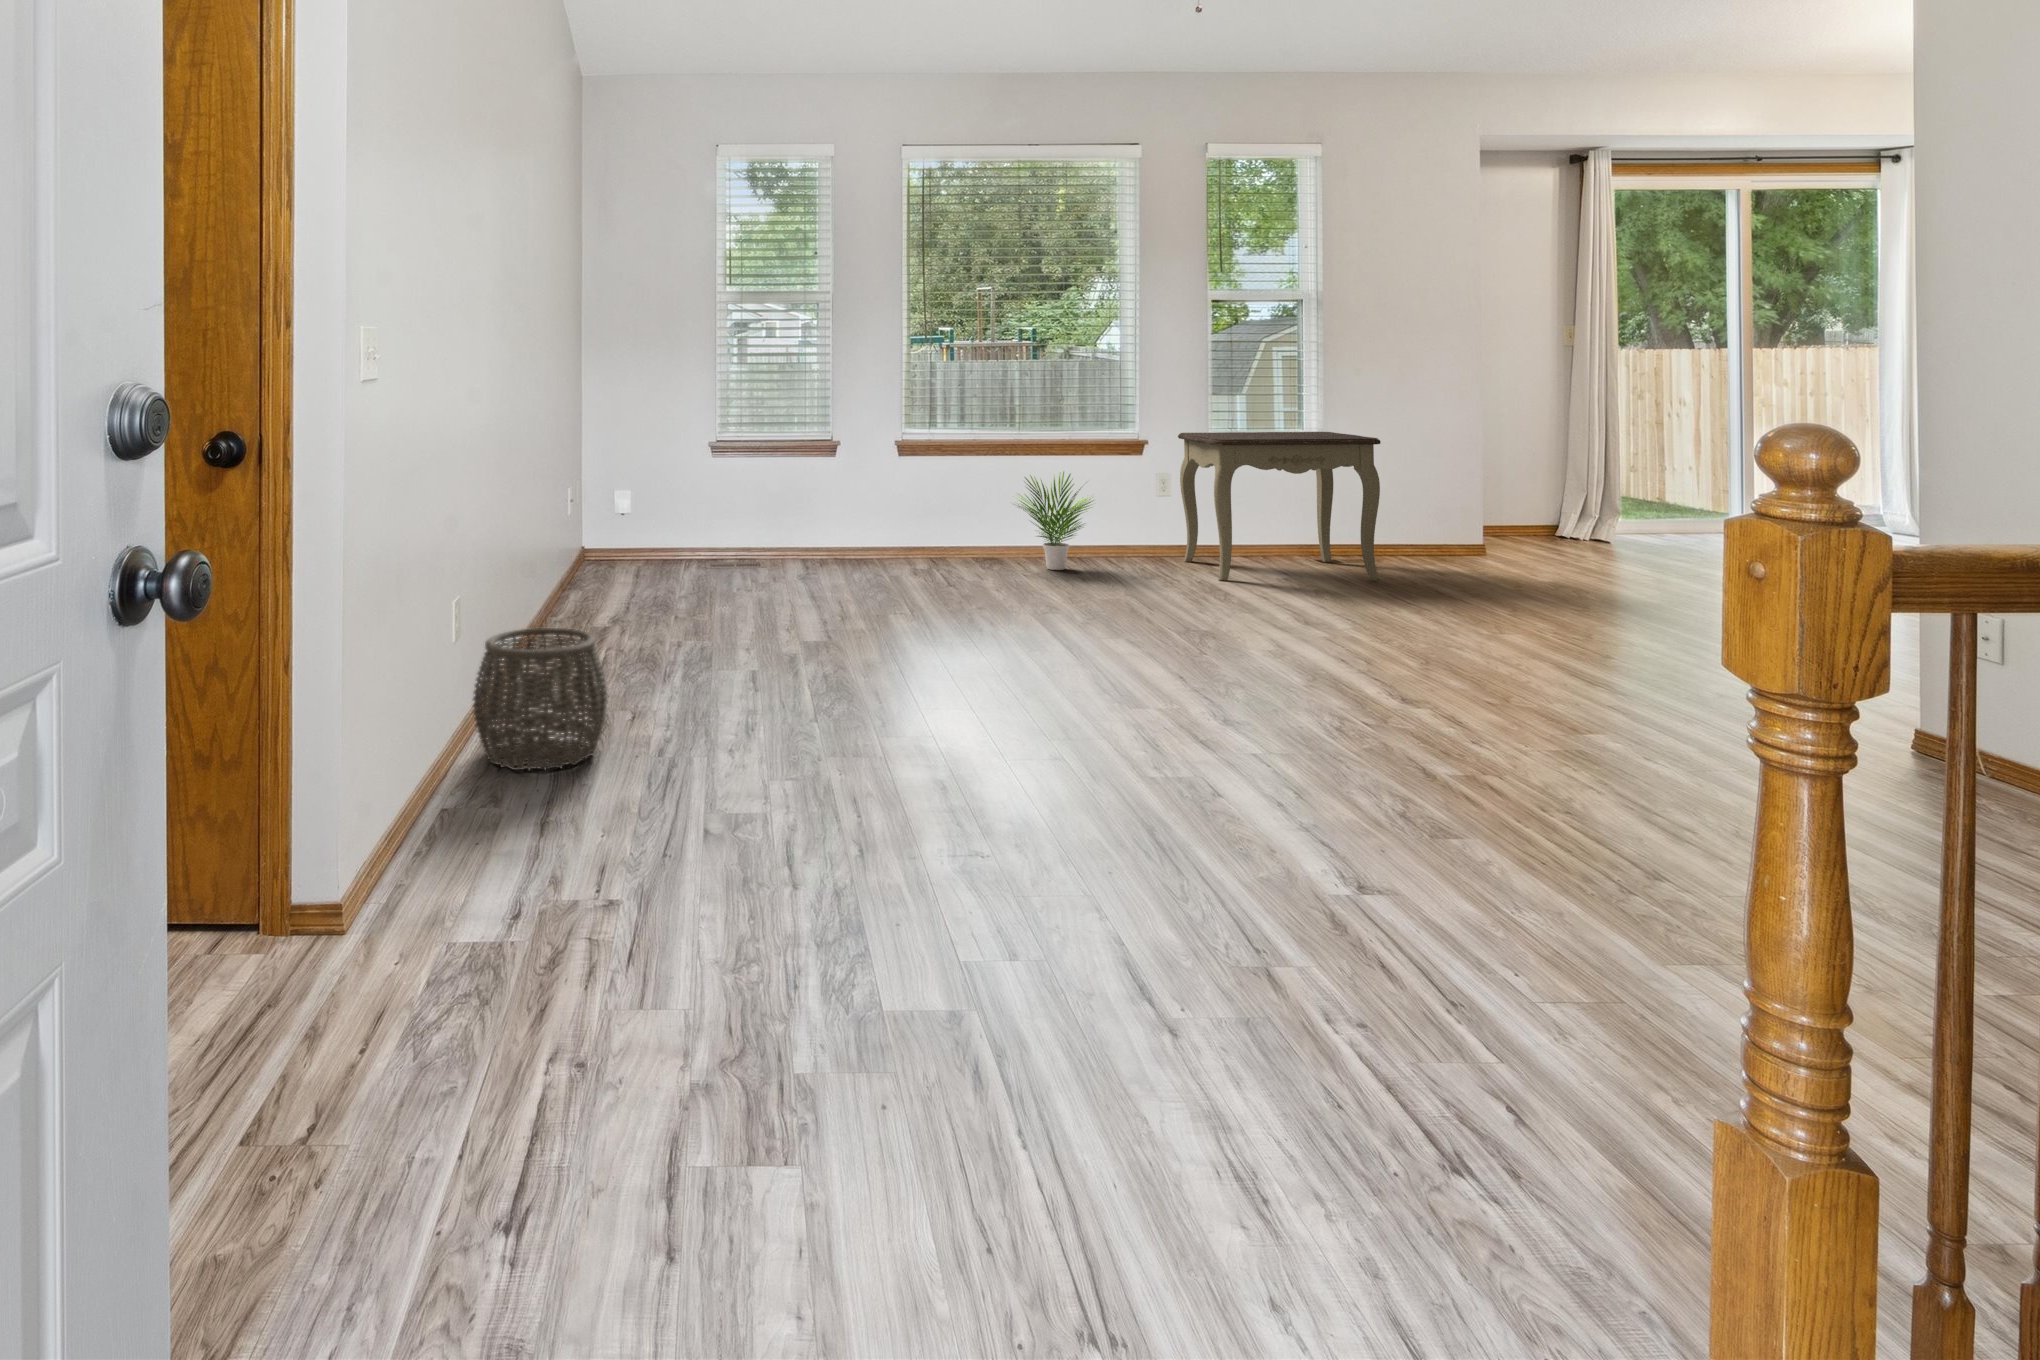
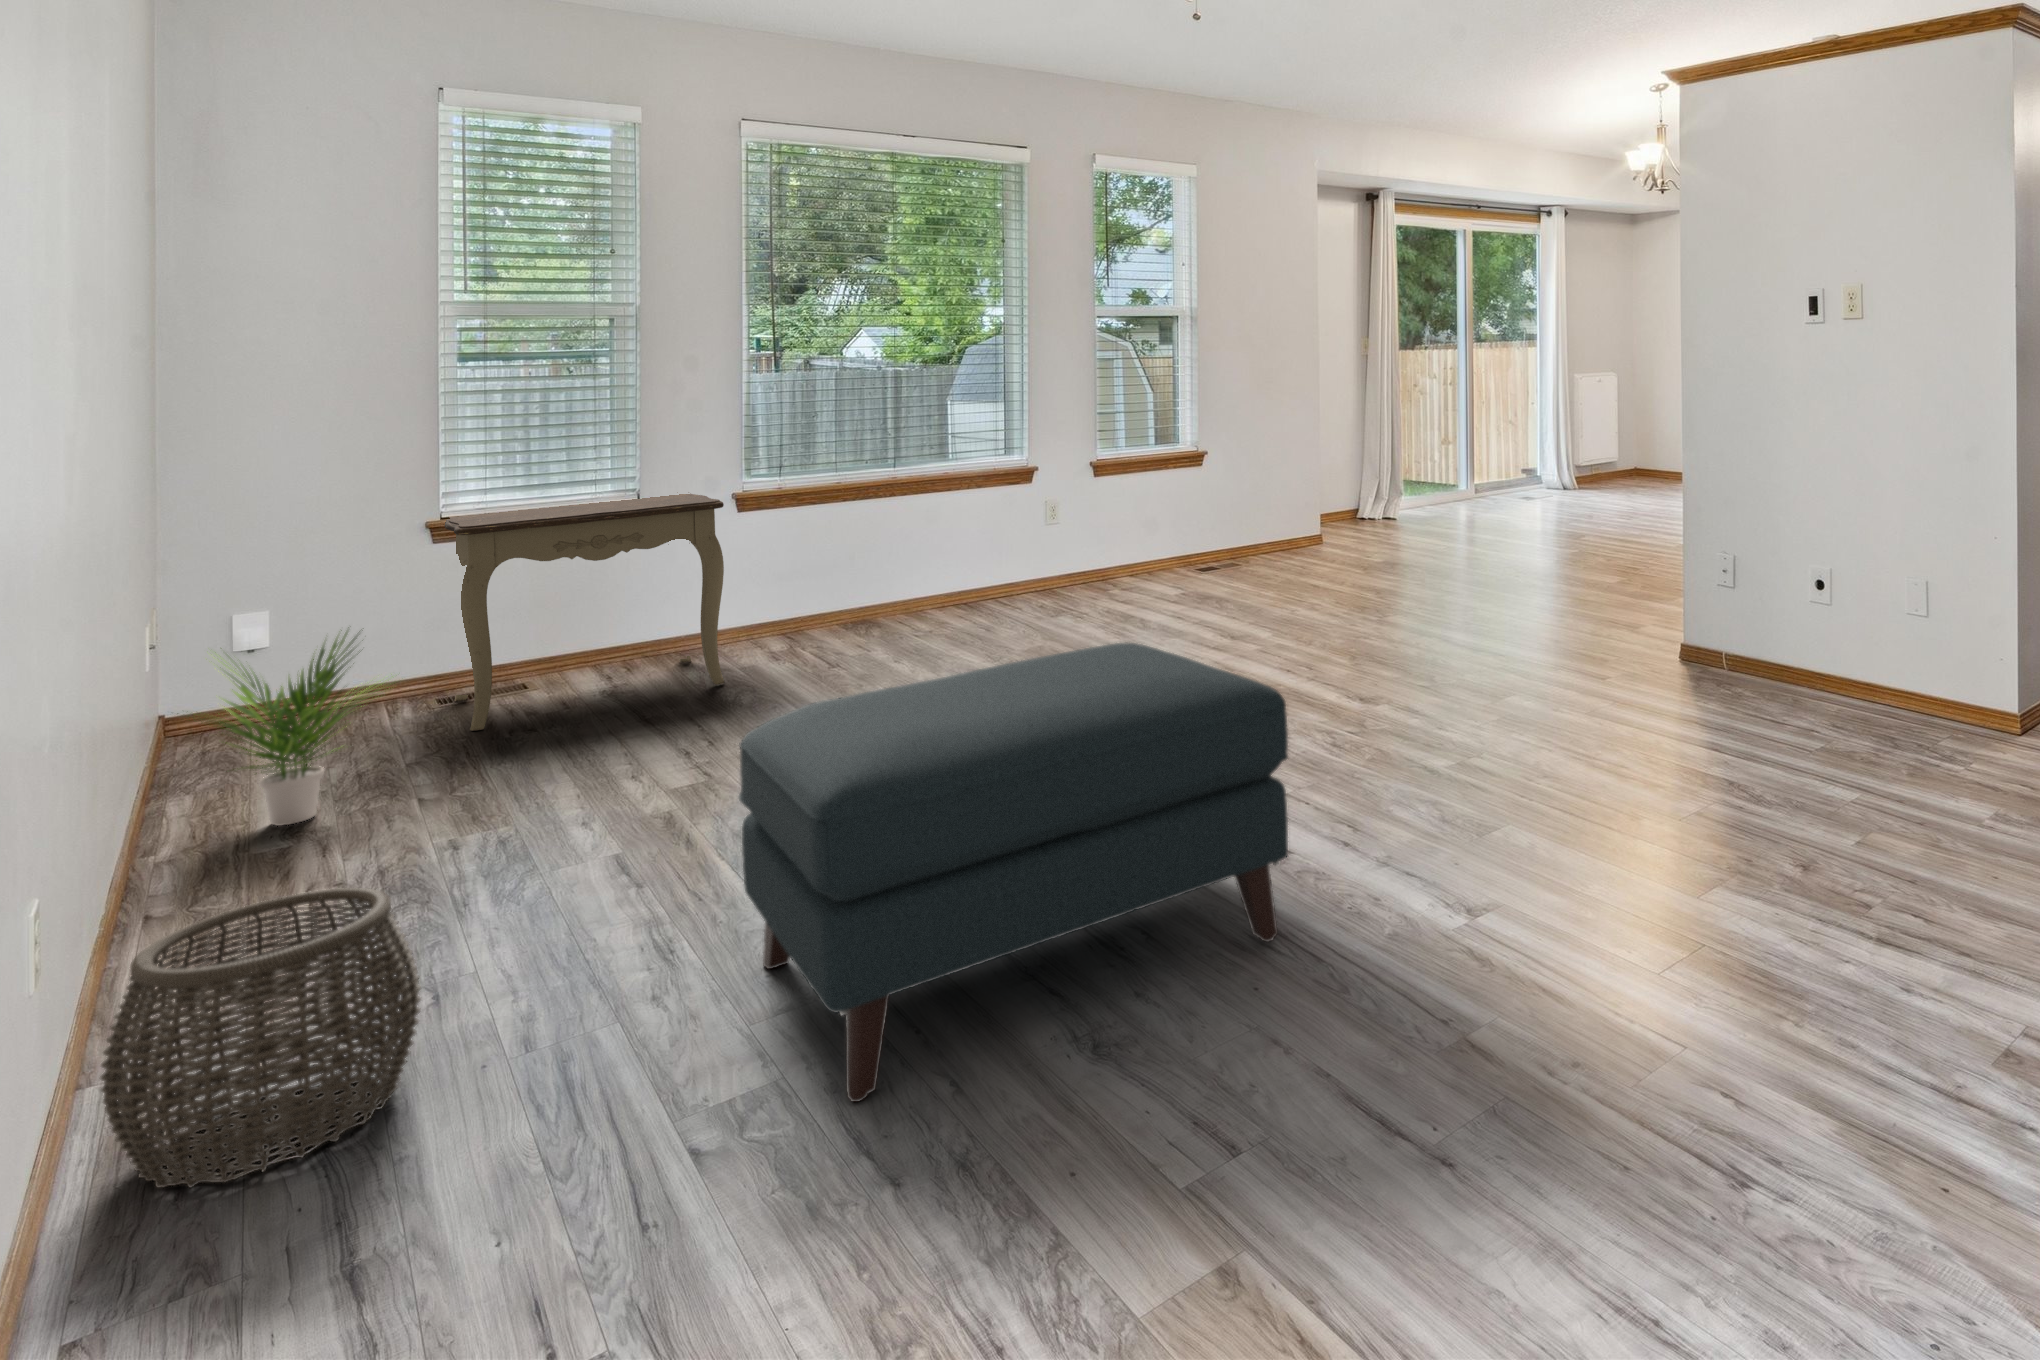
side table: present [1178,432,1381,581] -> present [445,492,724,731]
potted plant: present [1018,472,1094,570] -> present [188,627,393,826]
ottoman: none [782,571,1174,844] -> present [739,642,1288,1102]

